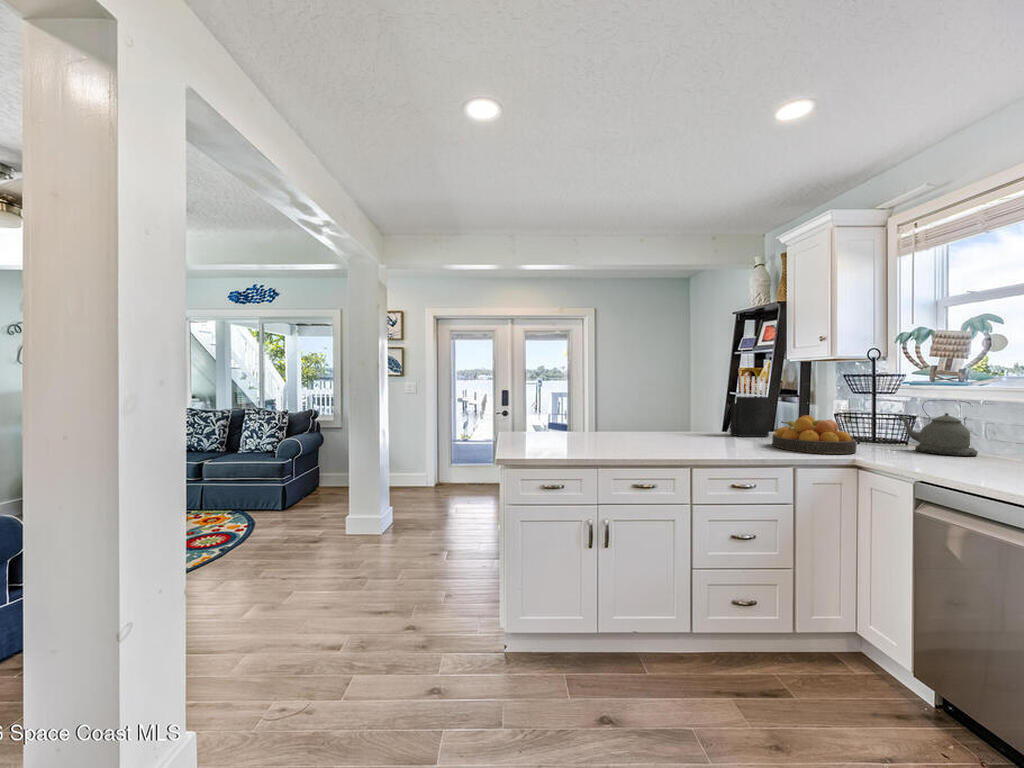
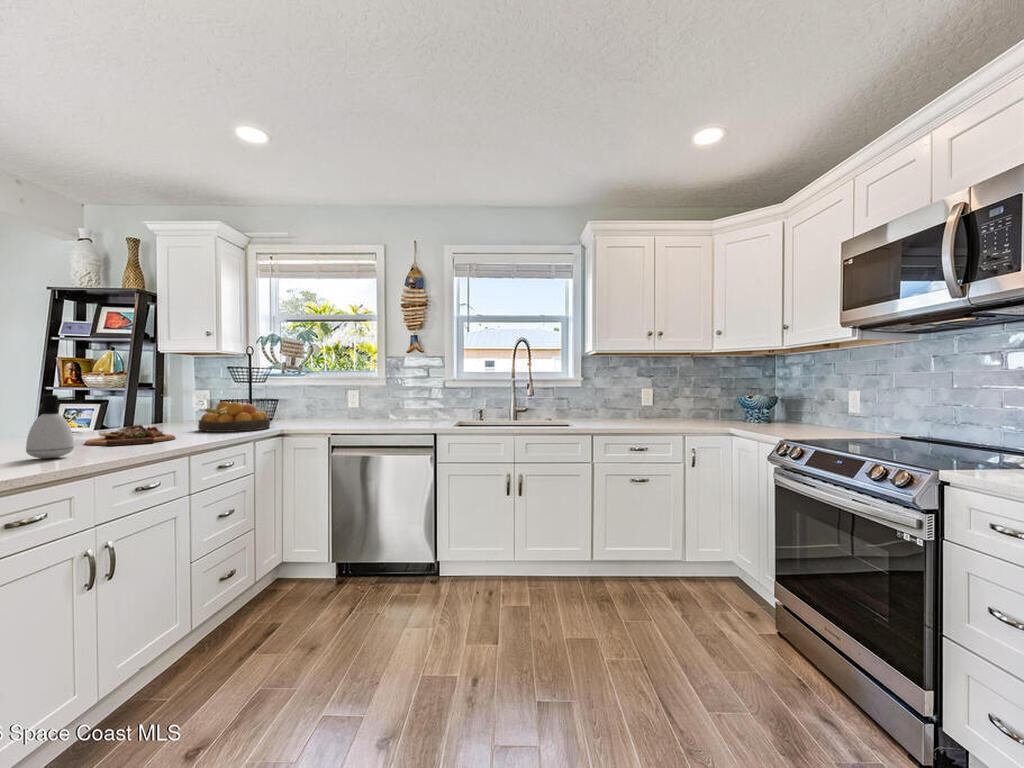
knife block: present [730,377,770,437] -> none [122,367,164,431]
soap dispenser: none [594,401,619,446] -> present [26,394,75,458]
kettle: present [898,401,978,456] -> none [273,385,317,422]
cutting board: none [661,430,728,448] -> present [85,425,175,446]

